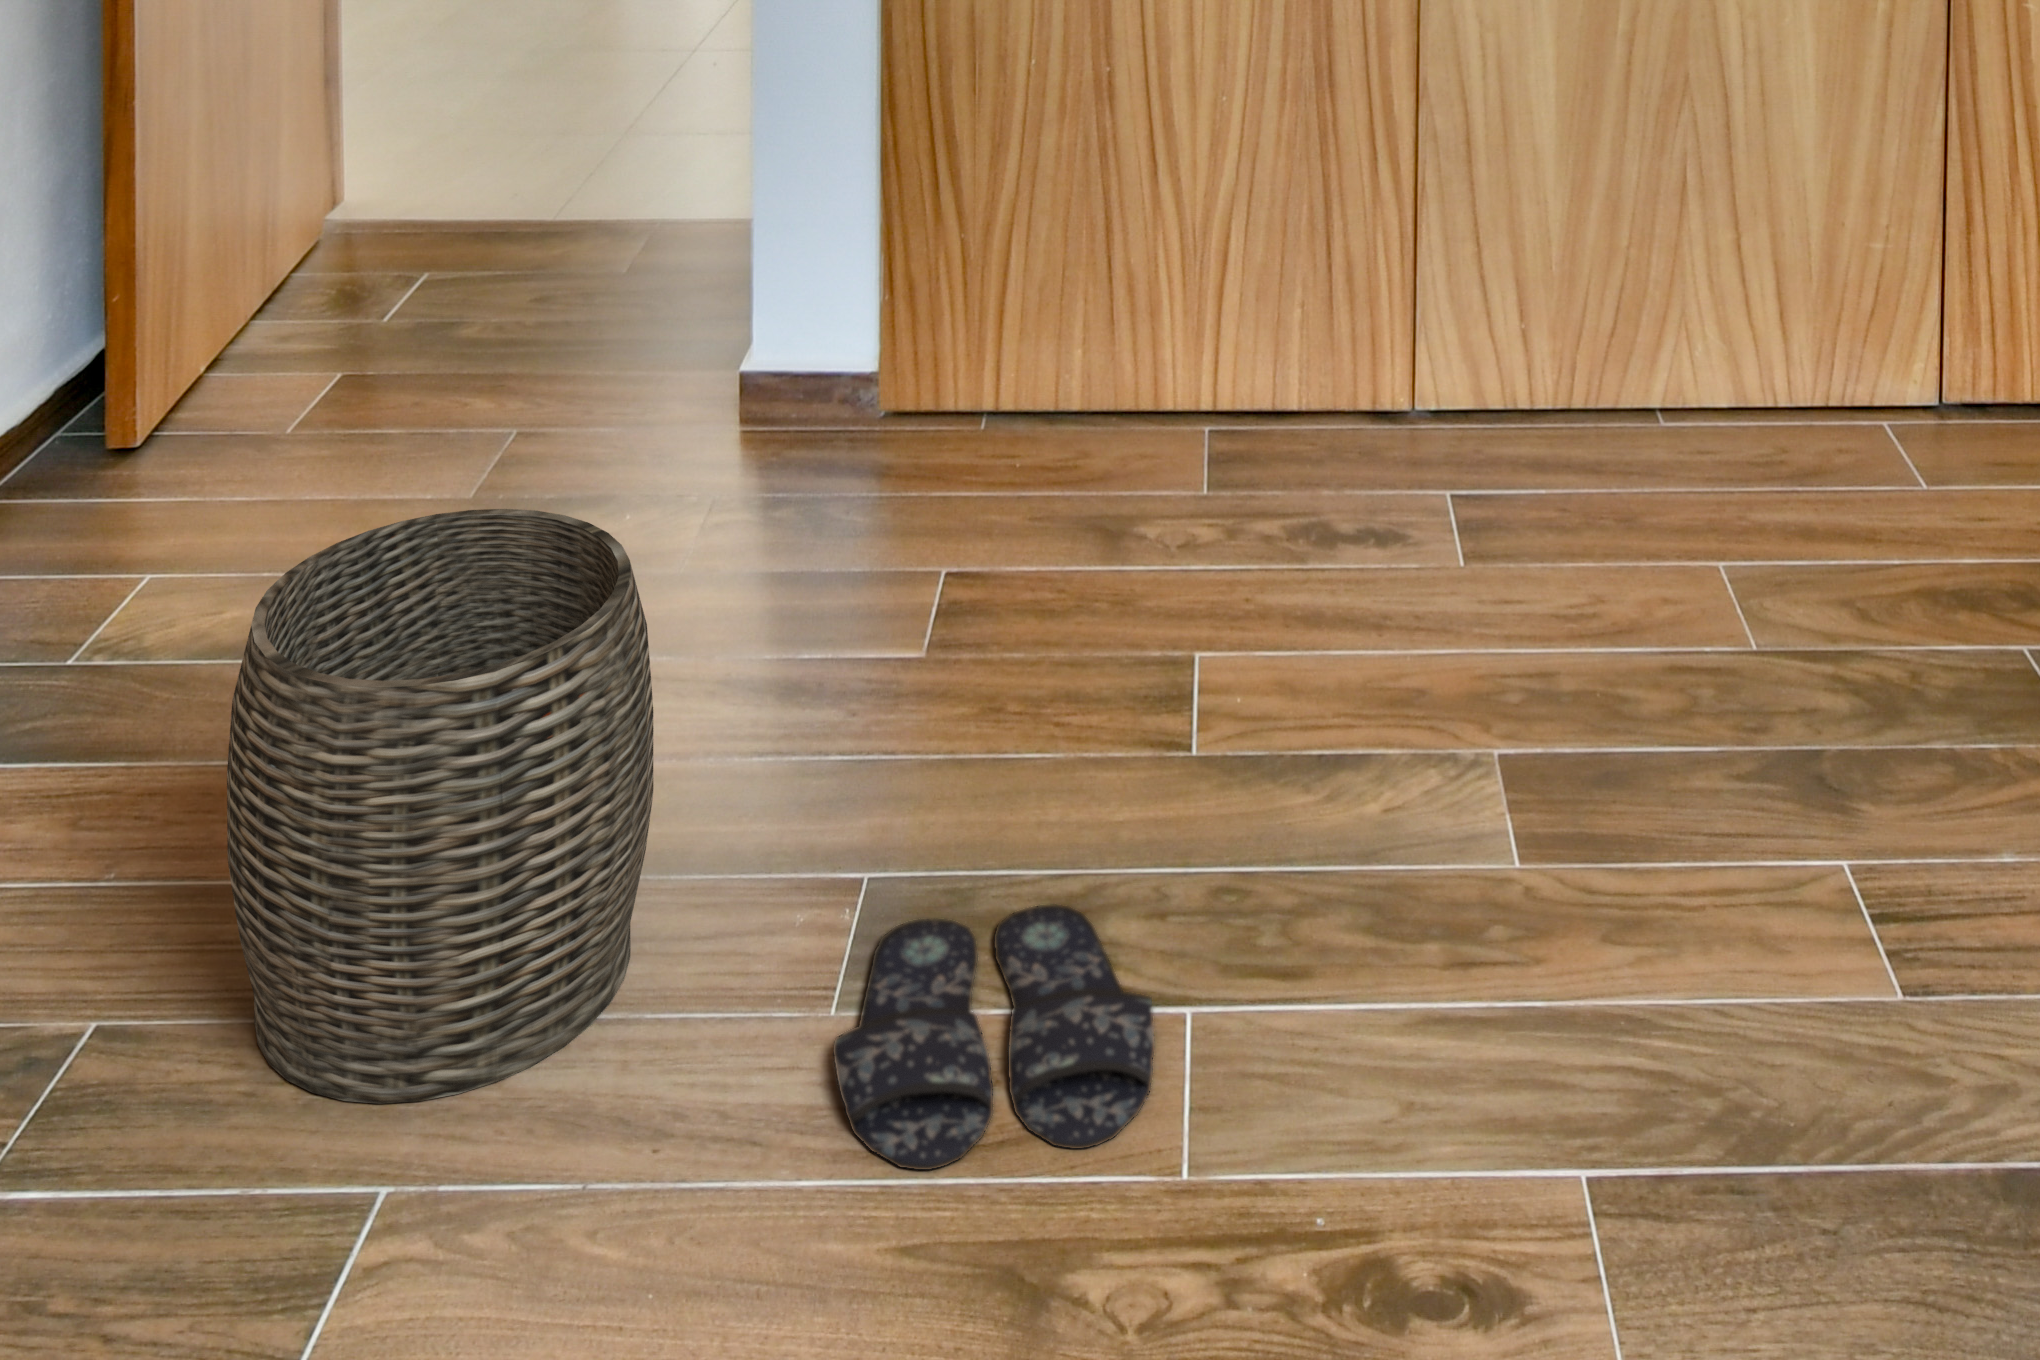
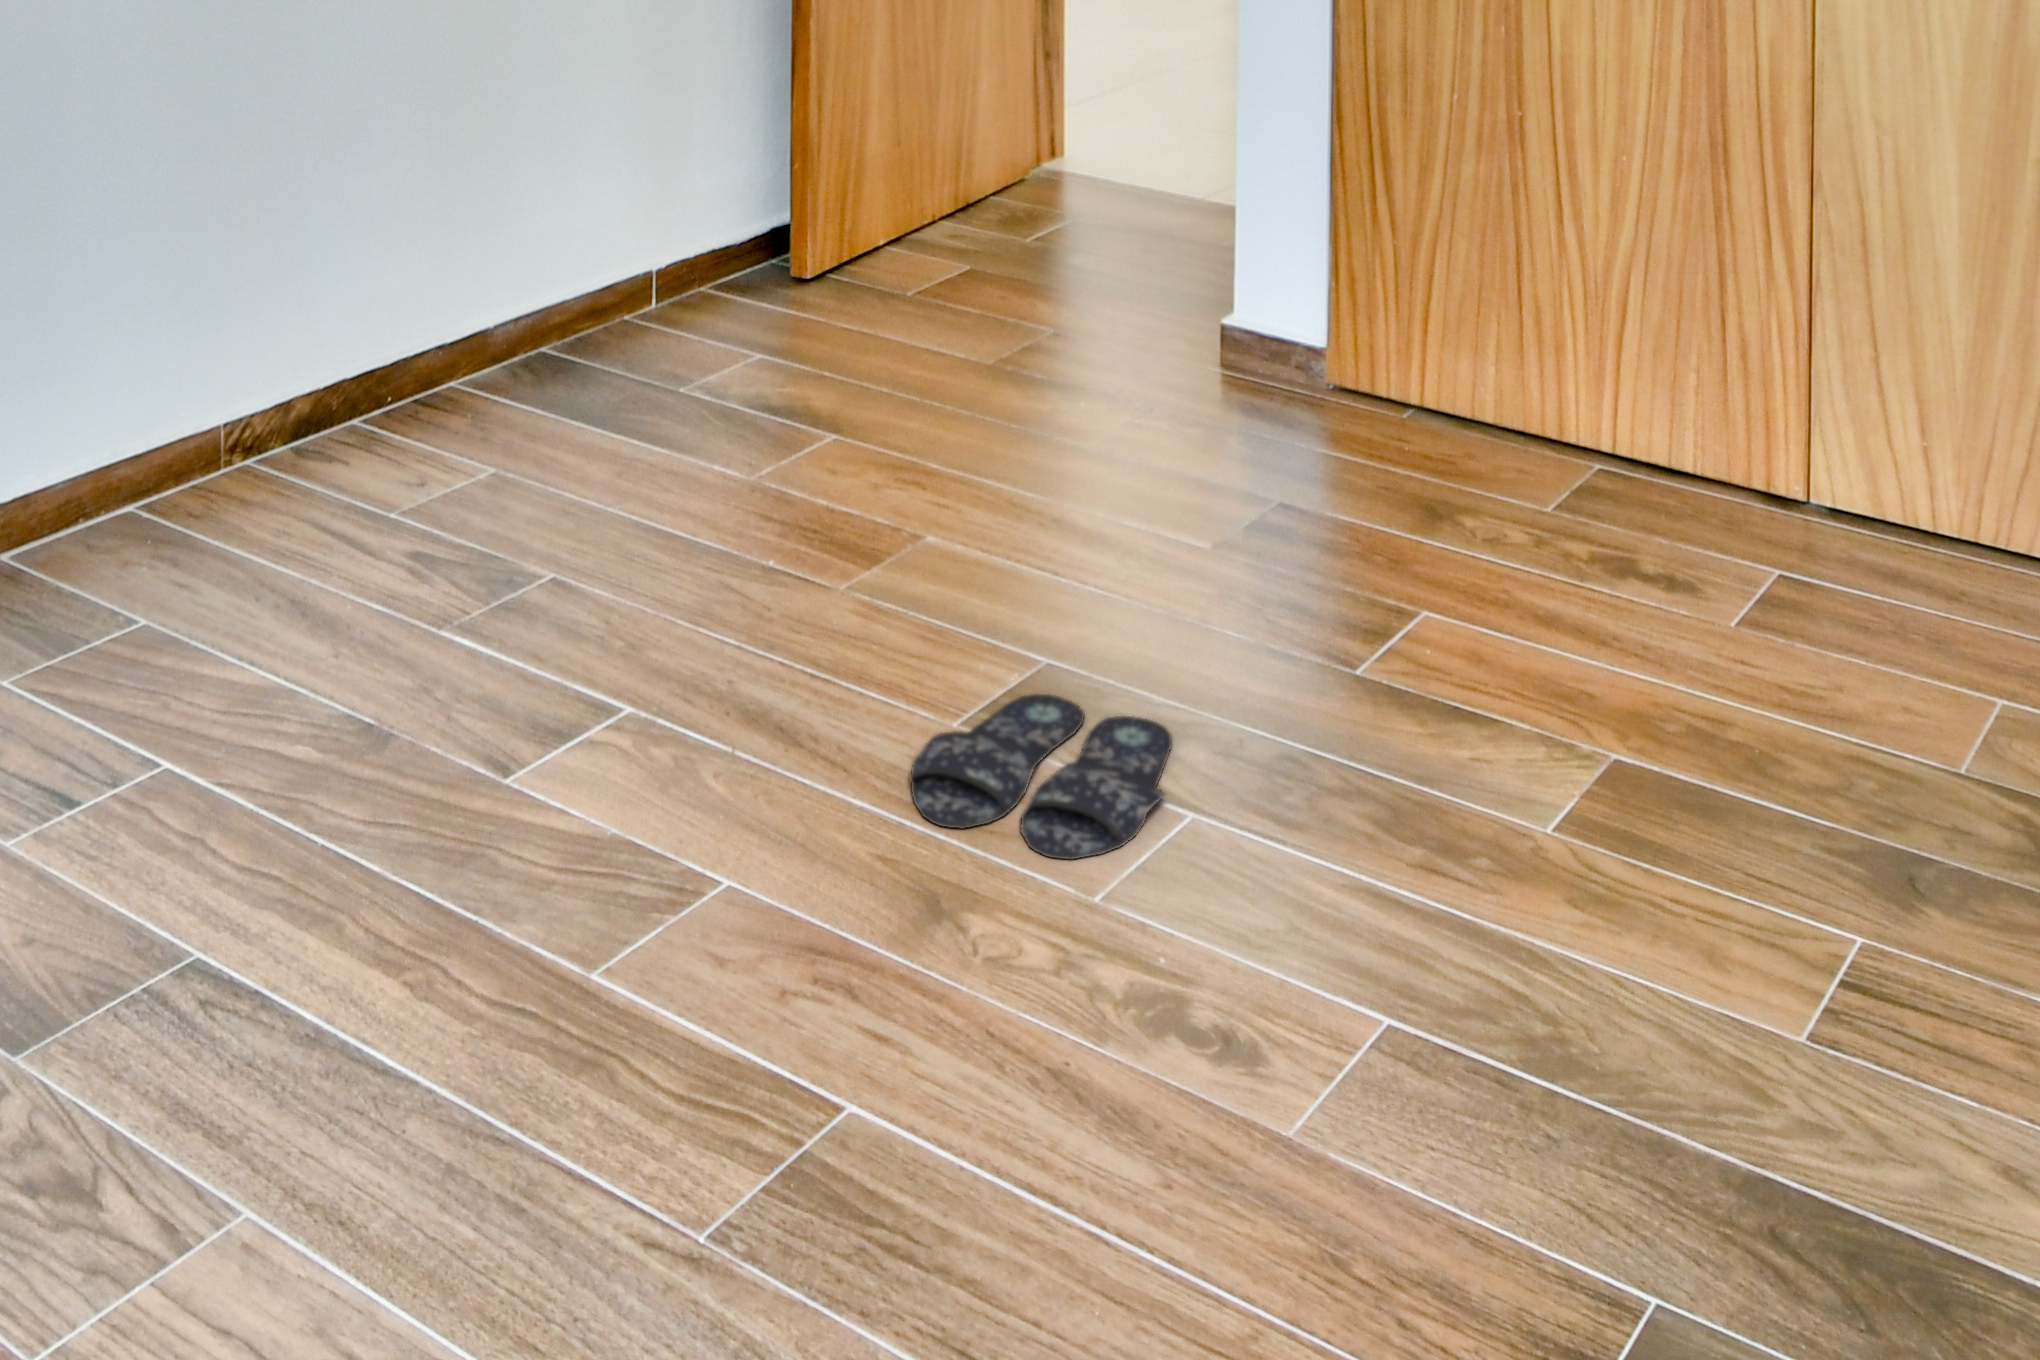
woven basket: present [227,509,653,1104] -> none [611,300,894,683]

